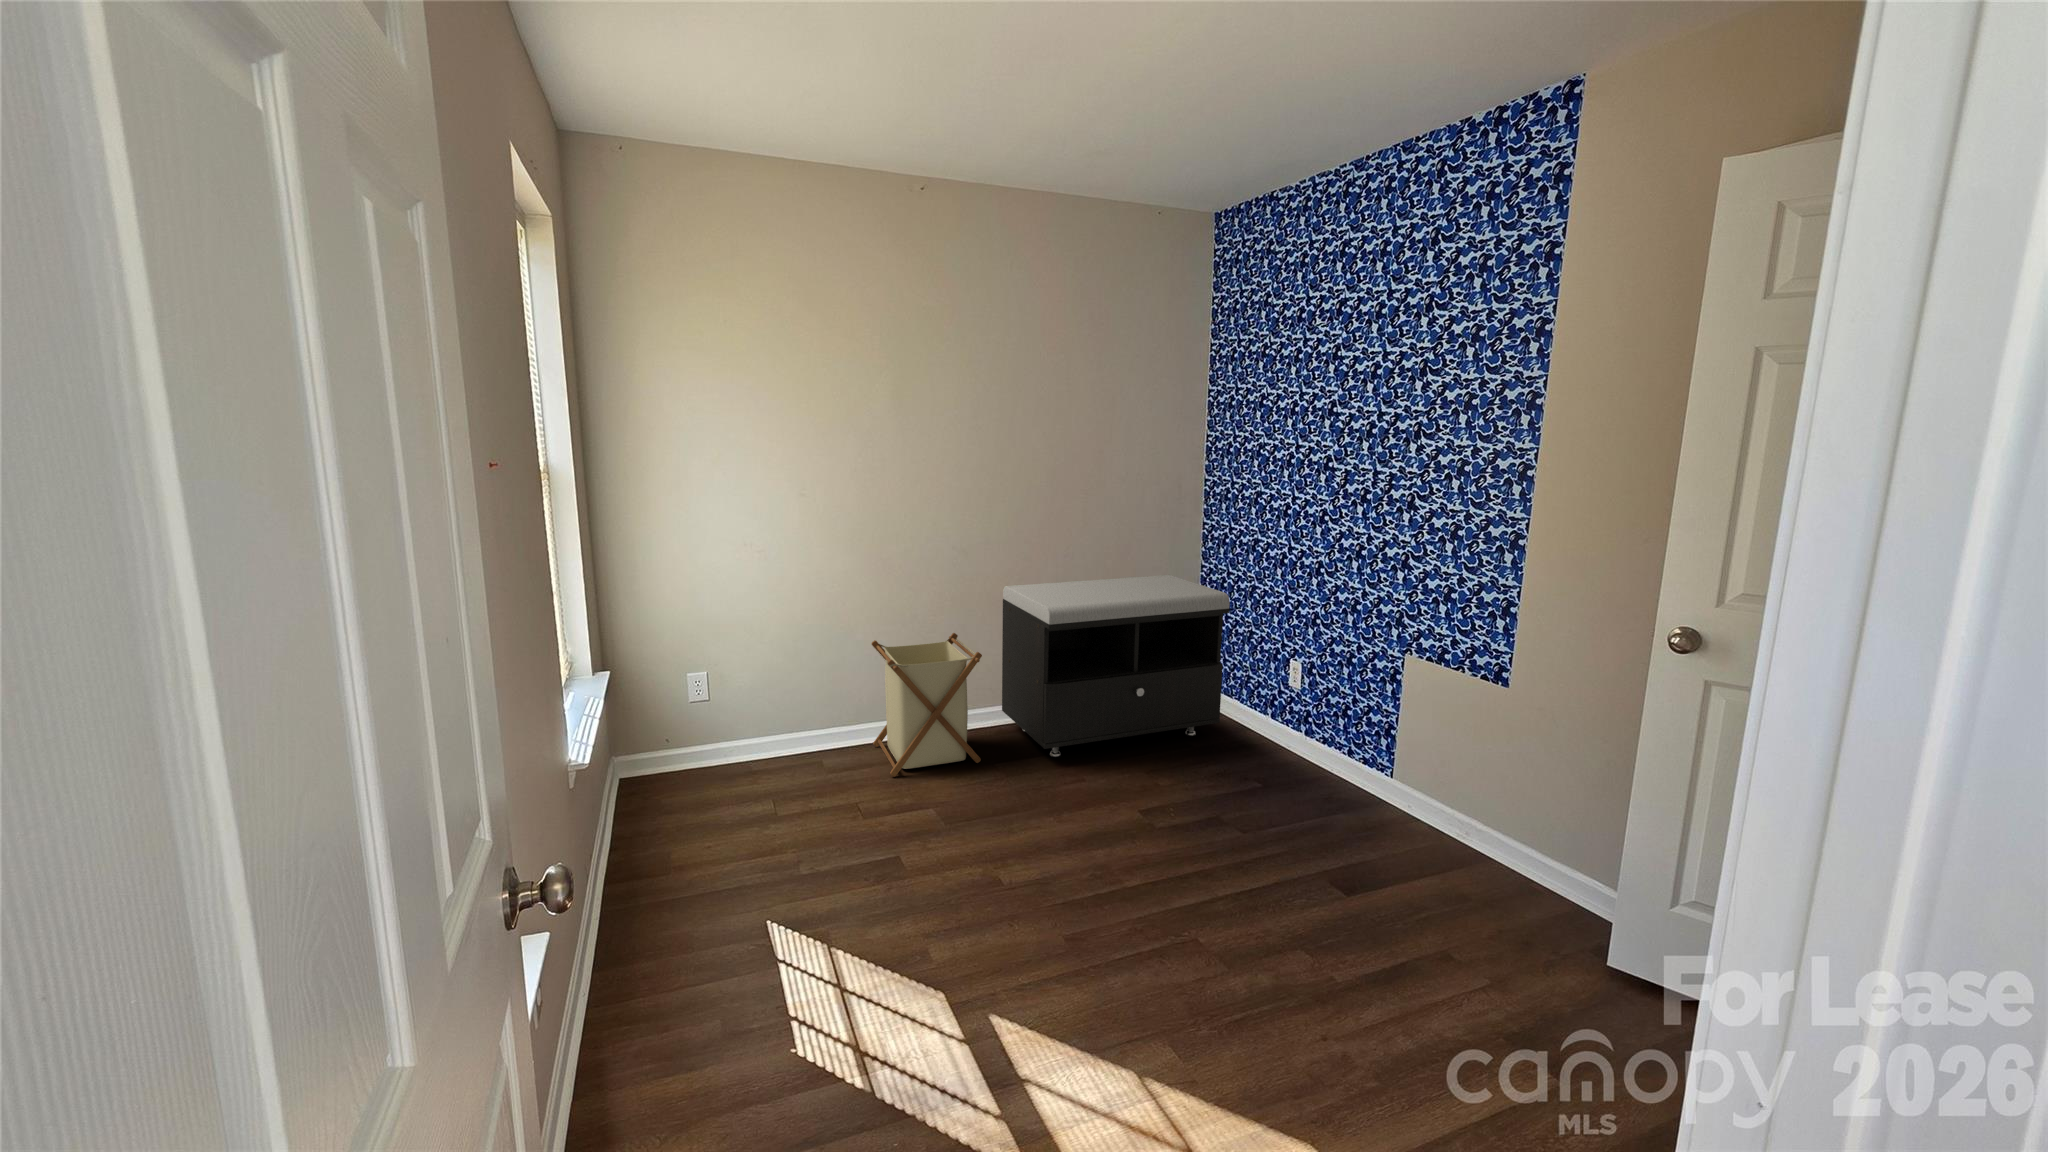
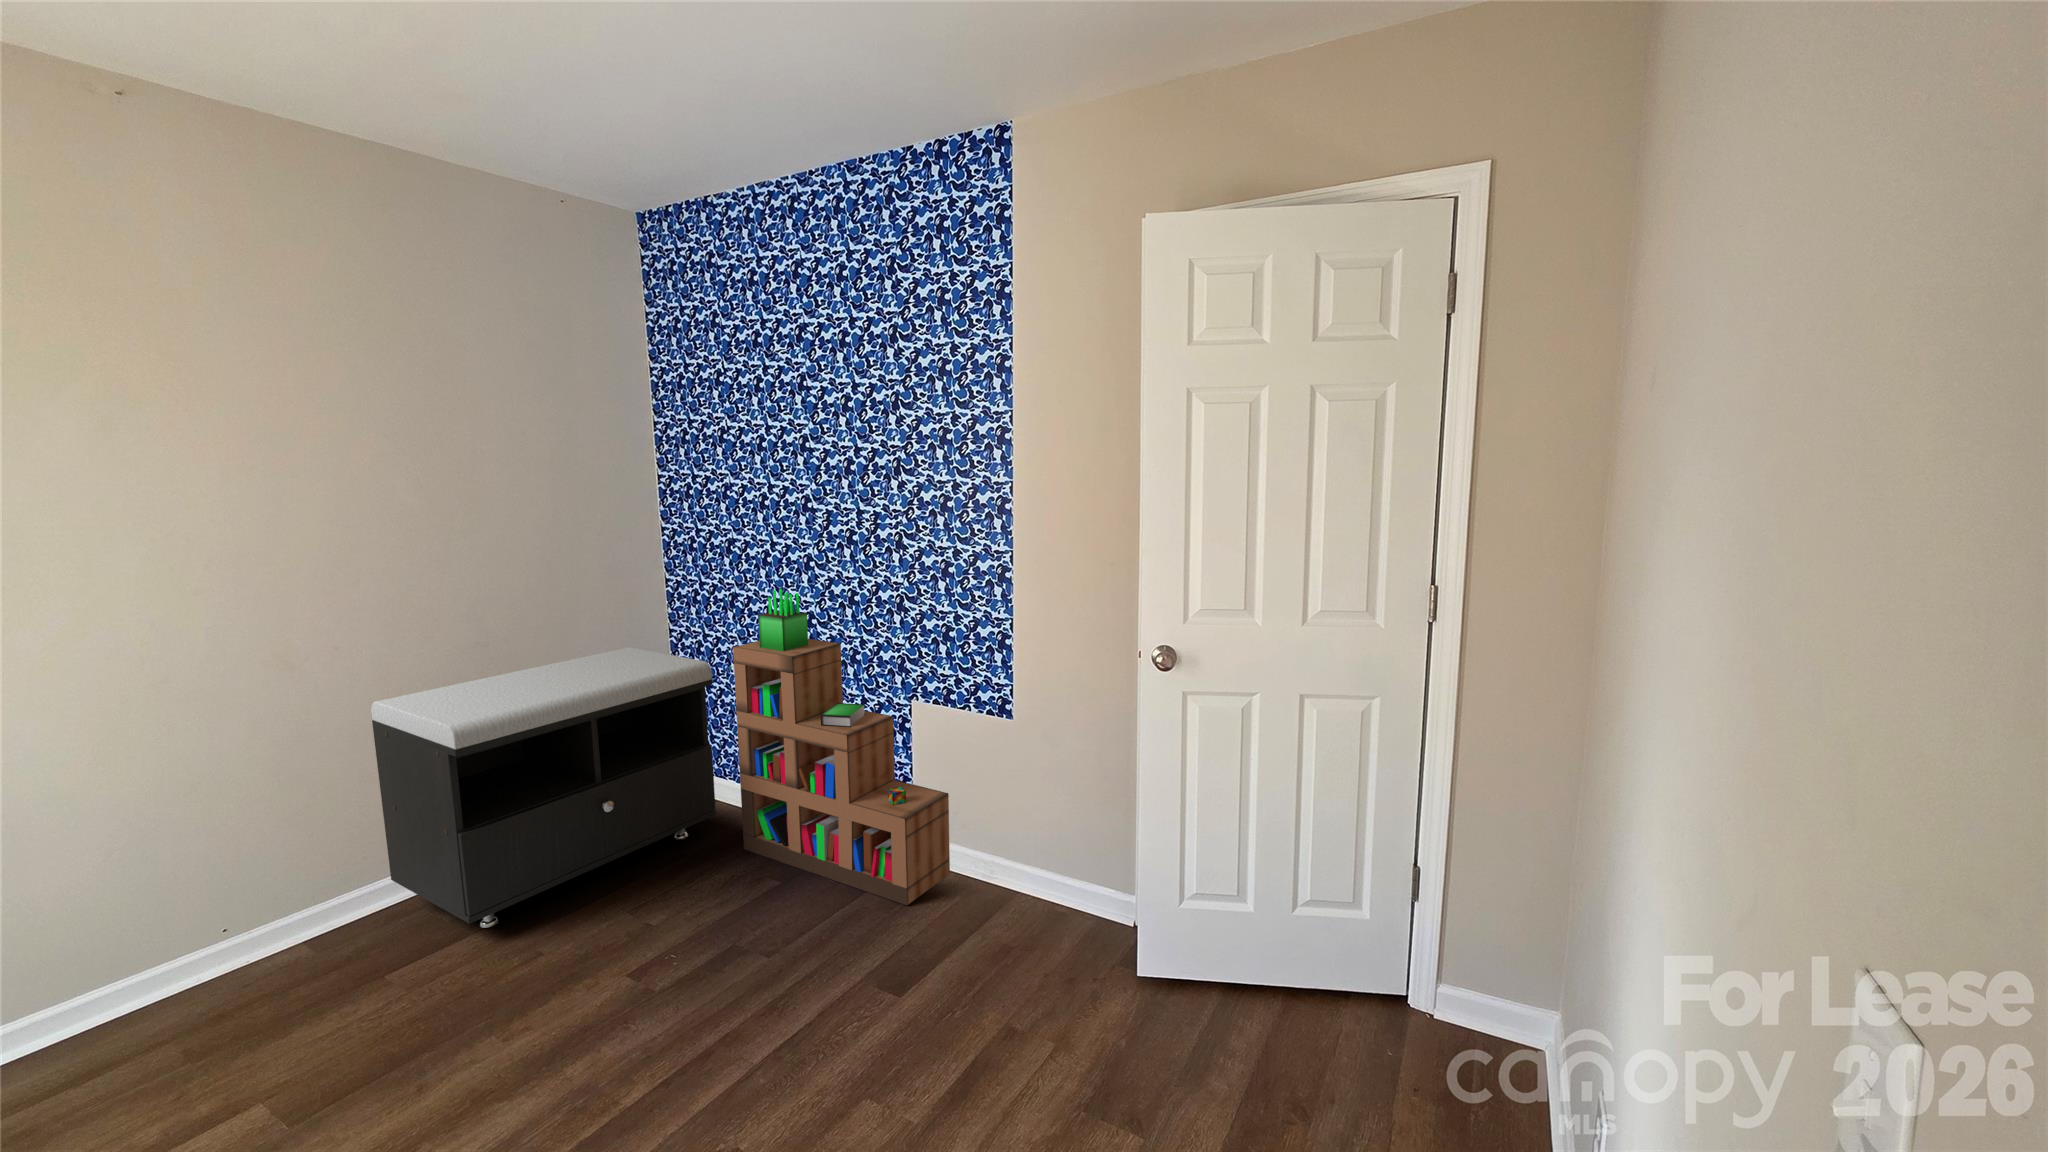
bookshelf: none [1238,537,1430,835] -> present [733,589,950,905]
laundry basket: present [872,633,982,777] -> none [95,788,357,1061]

